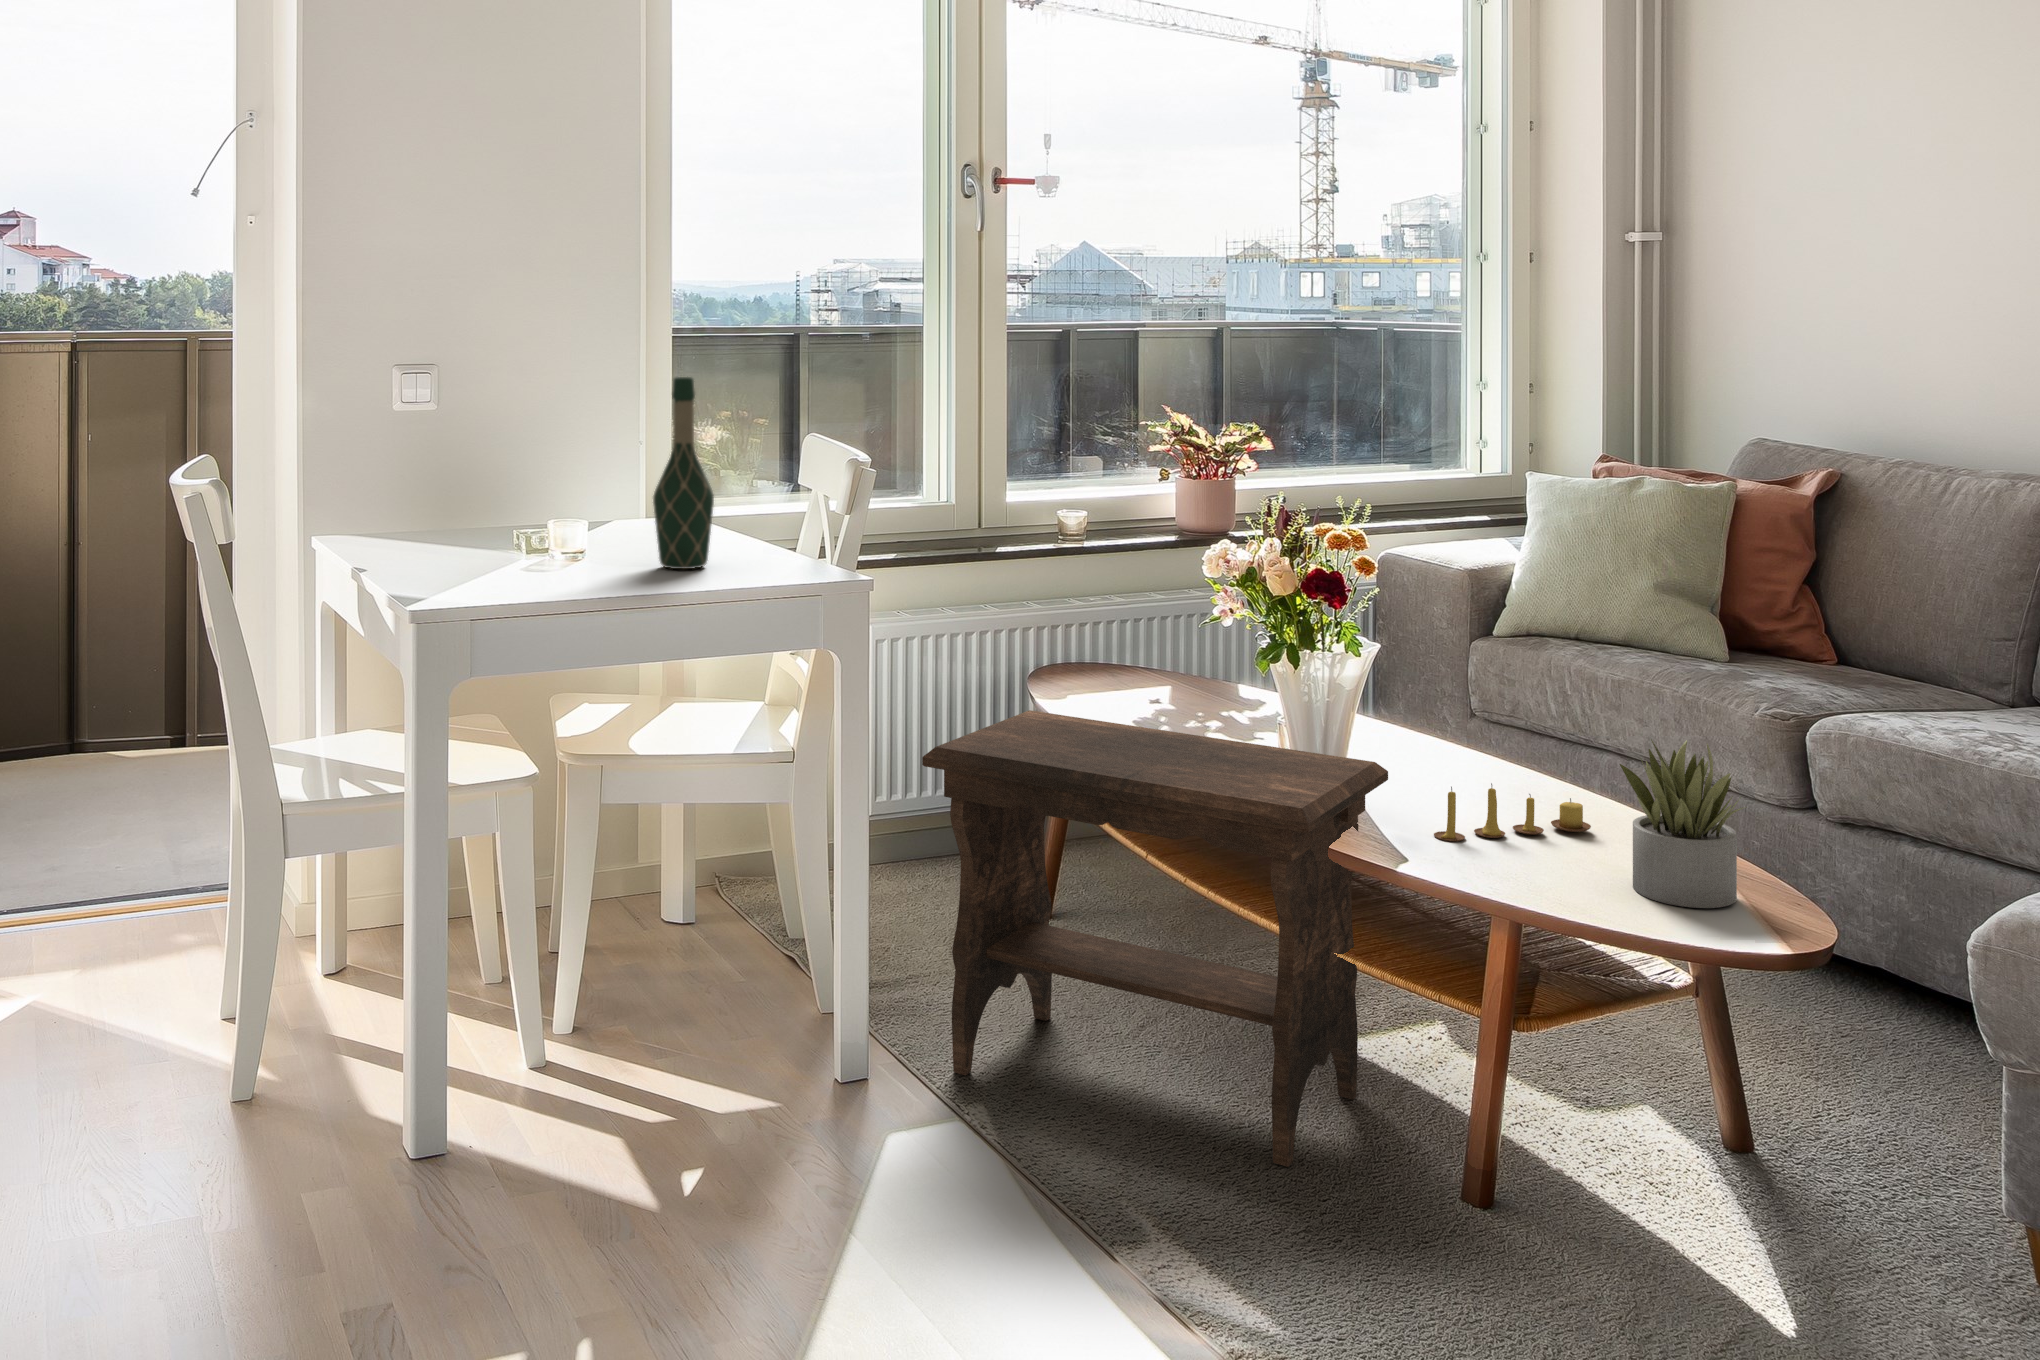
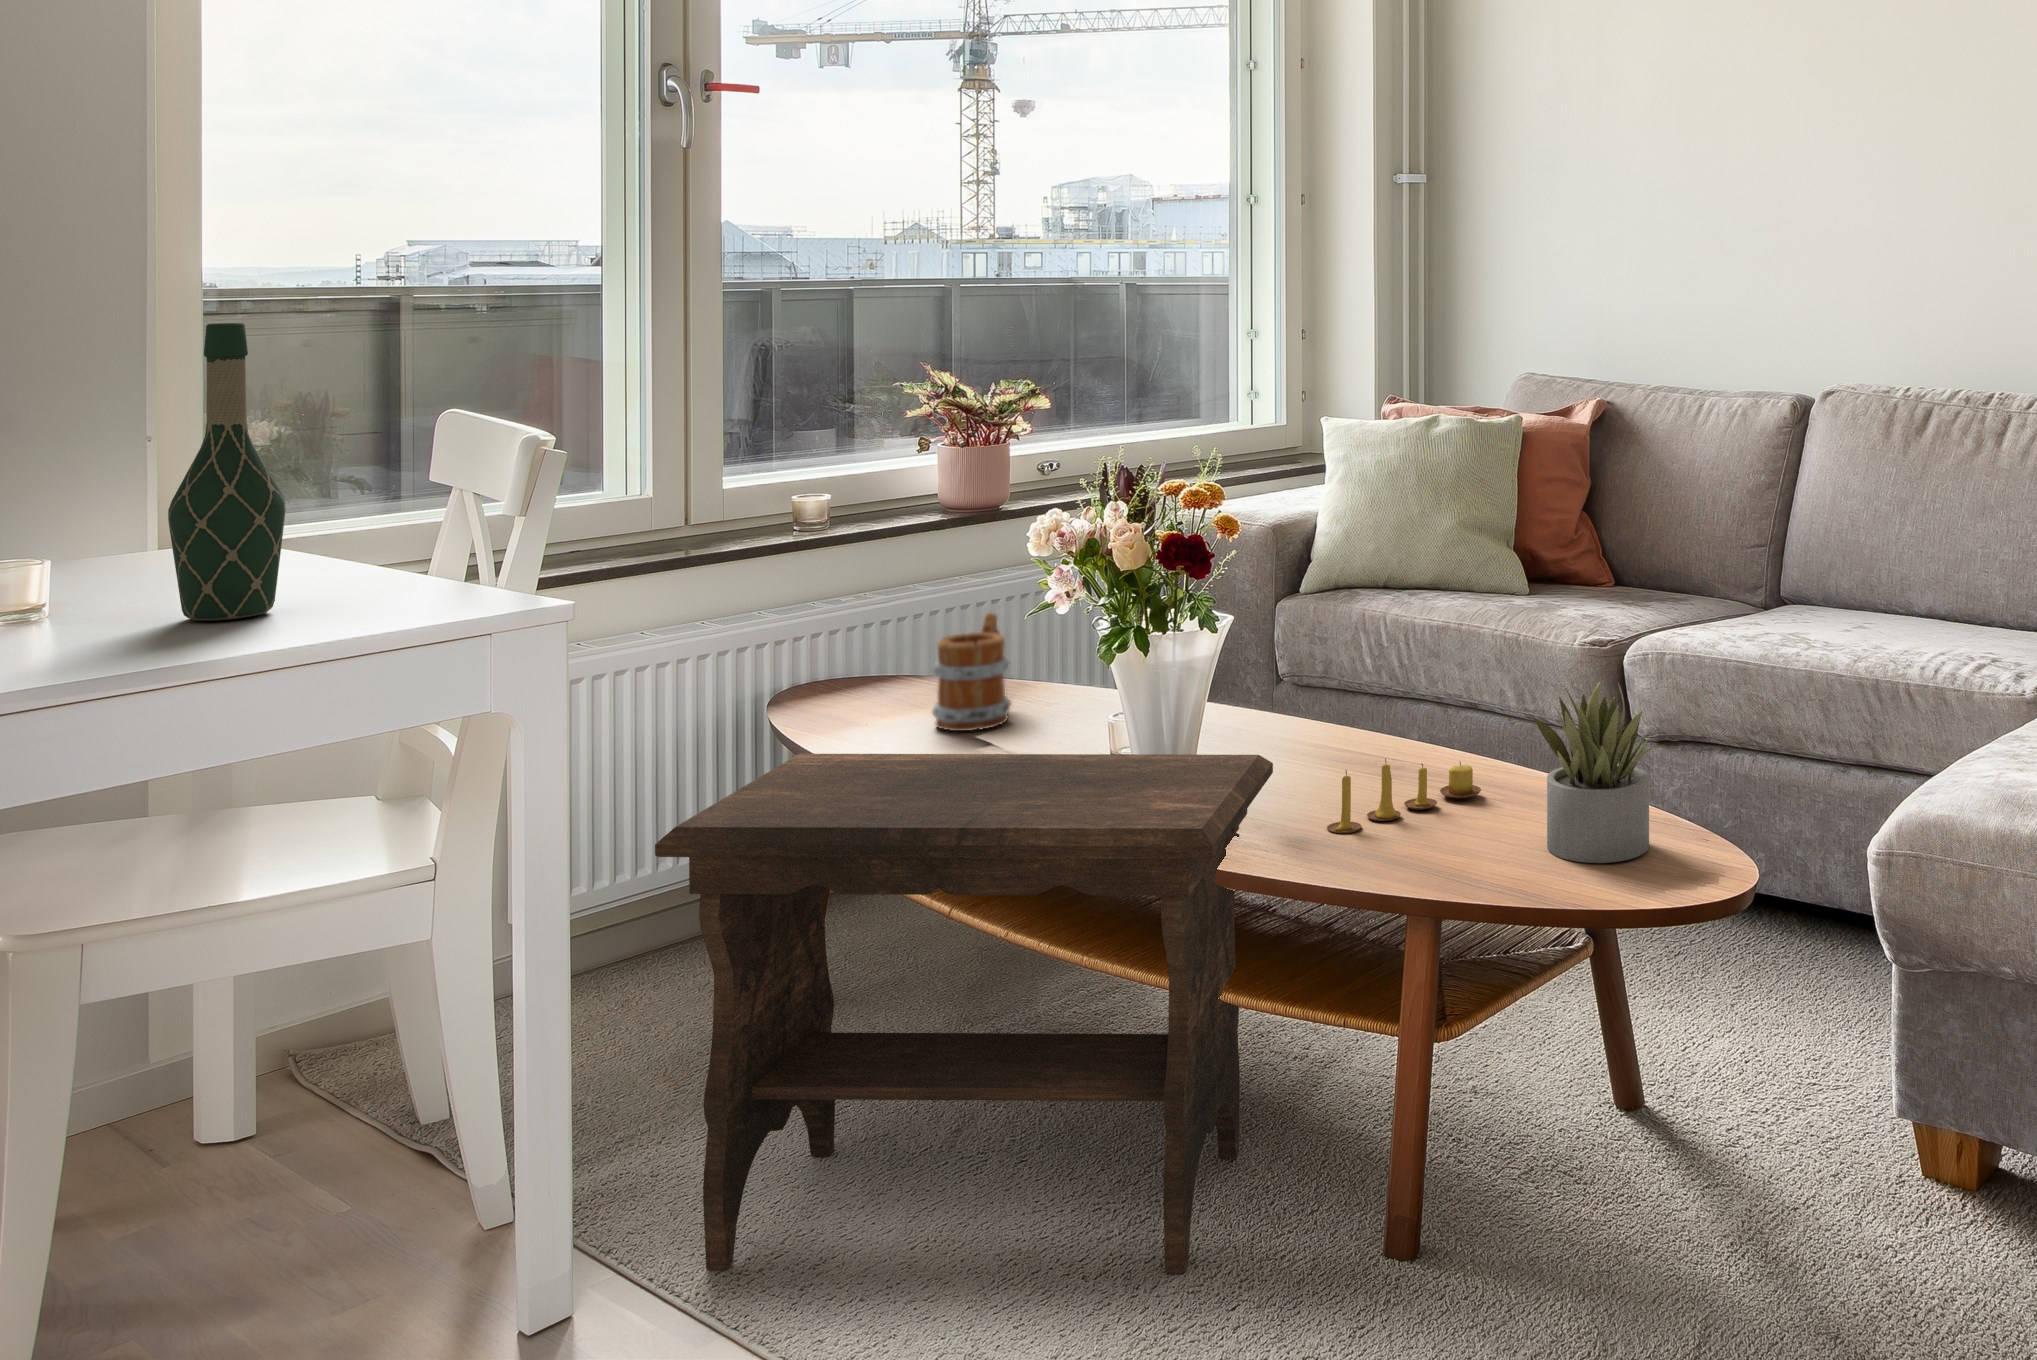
mug: none [1143,621,1207,716] -> present [932,613,1011,731]

